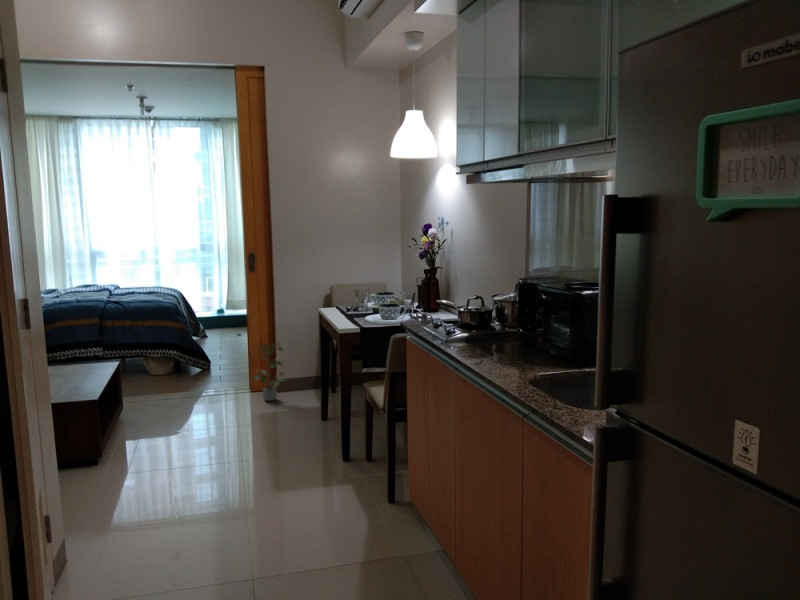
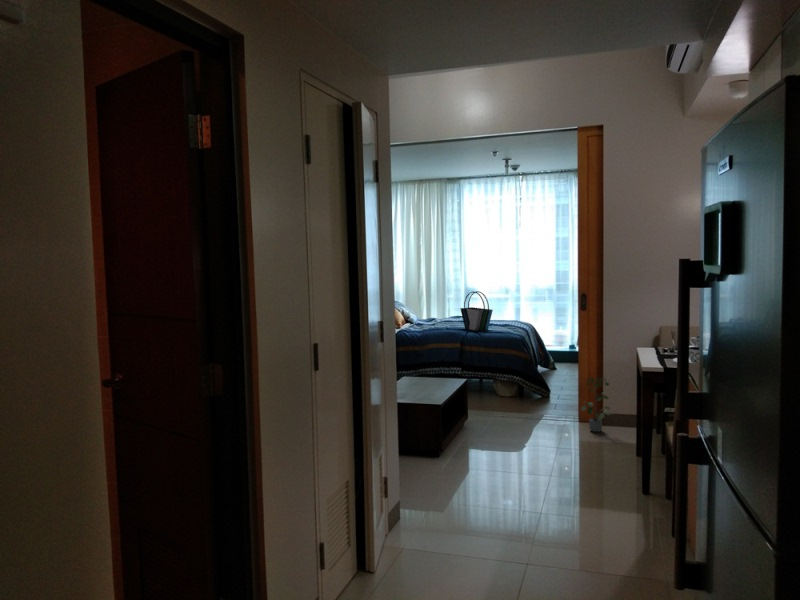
tote bag: none [93,254,136,301] -> present [460,291,493,331]

